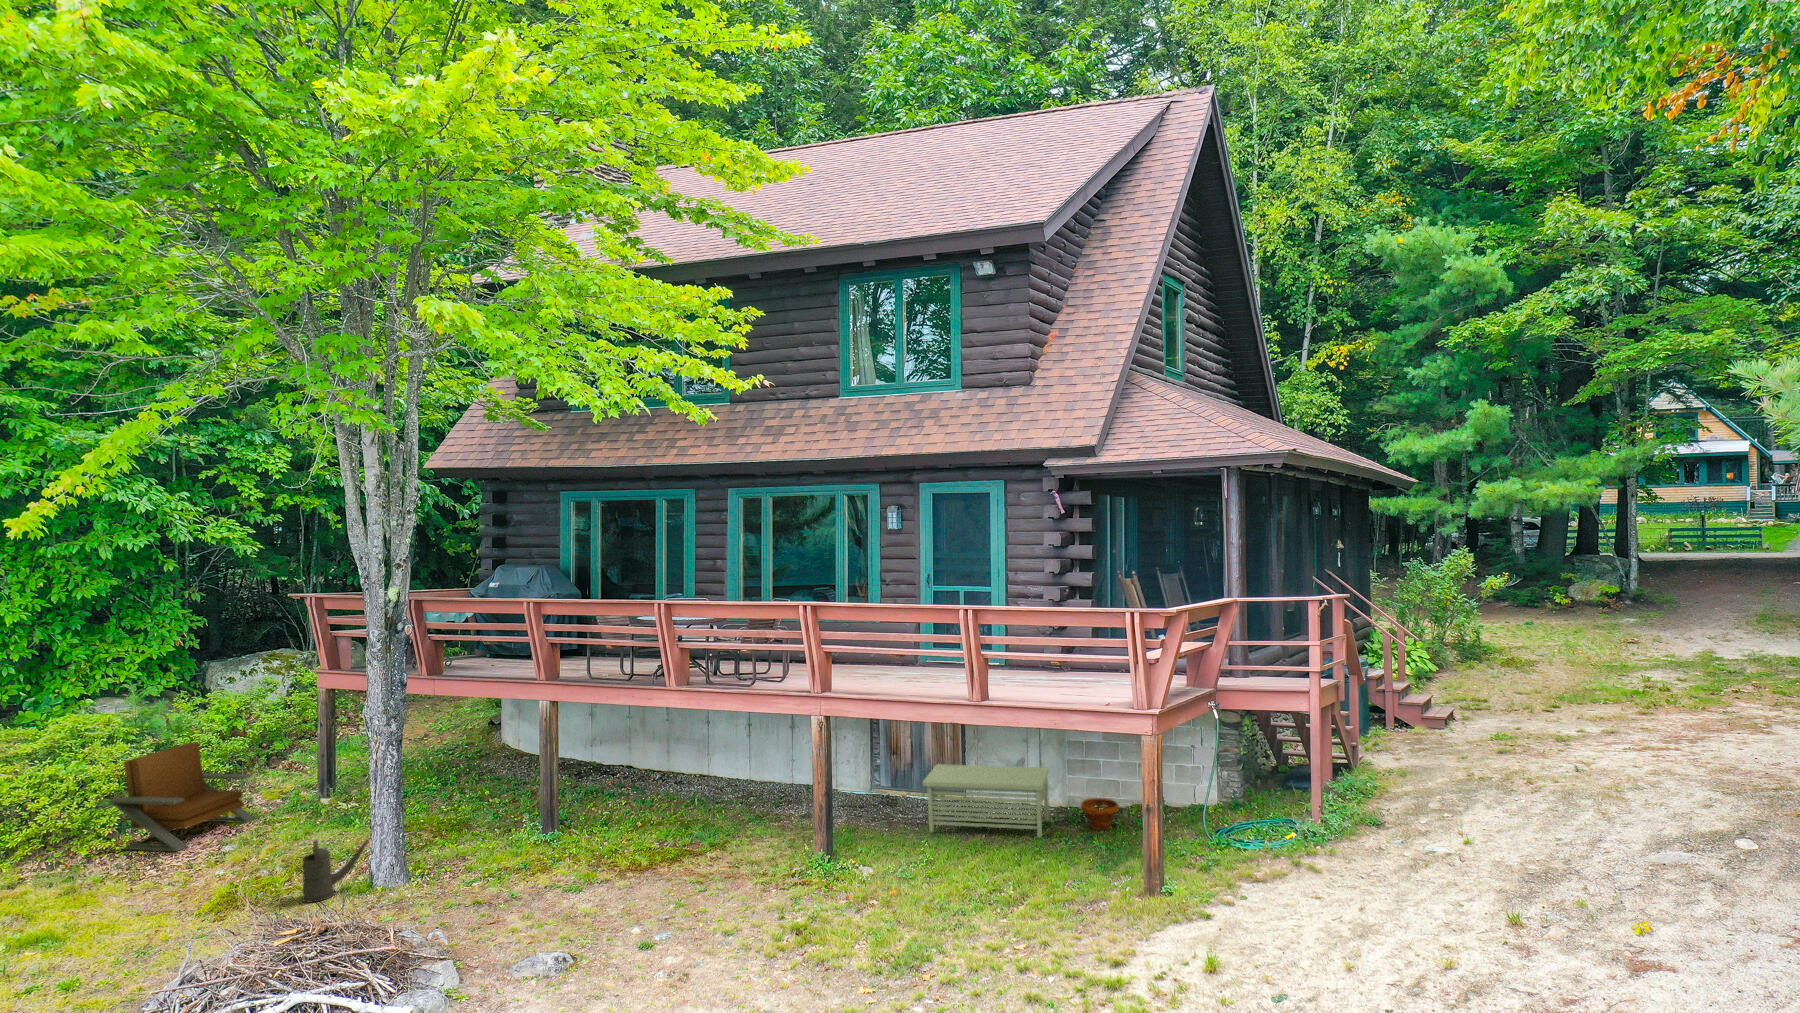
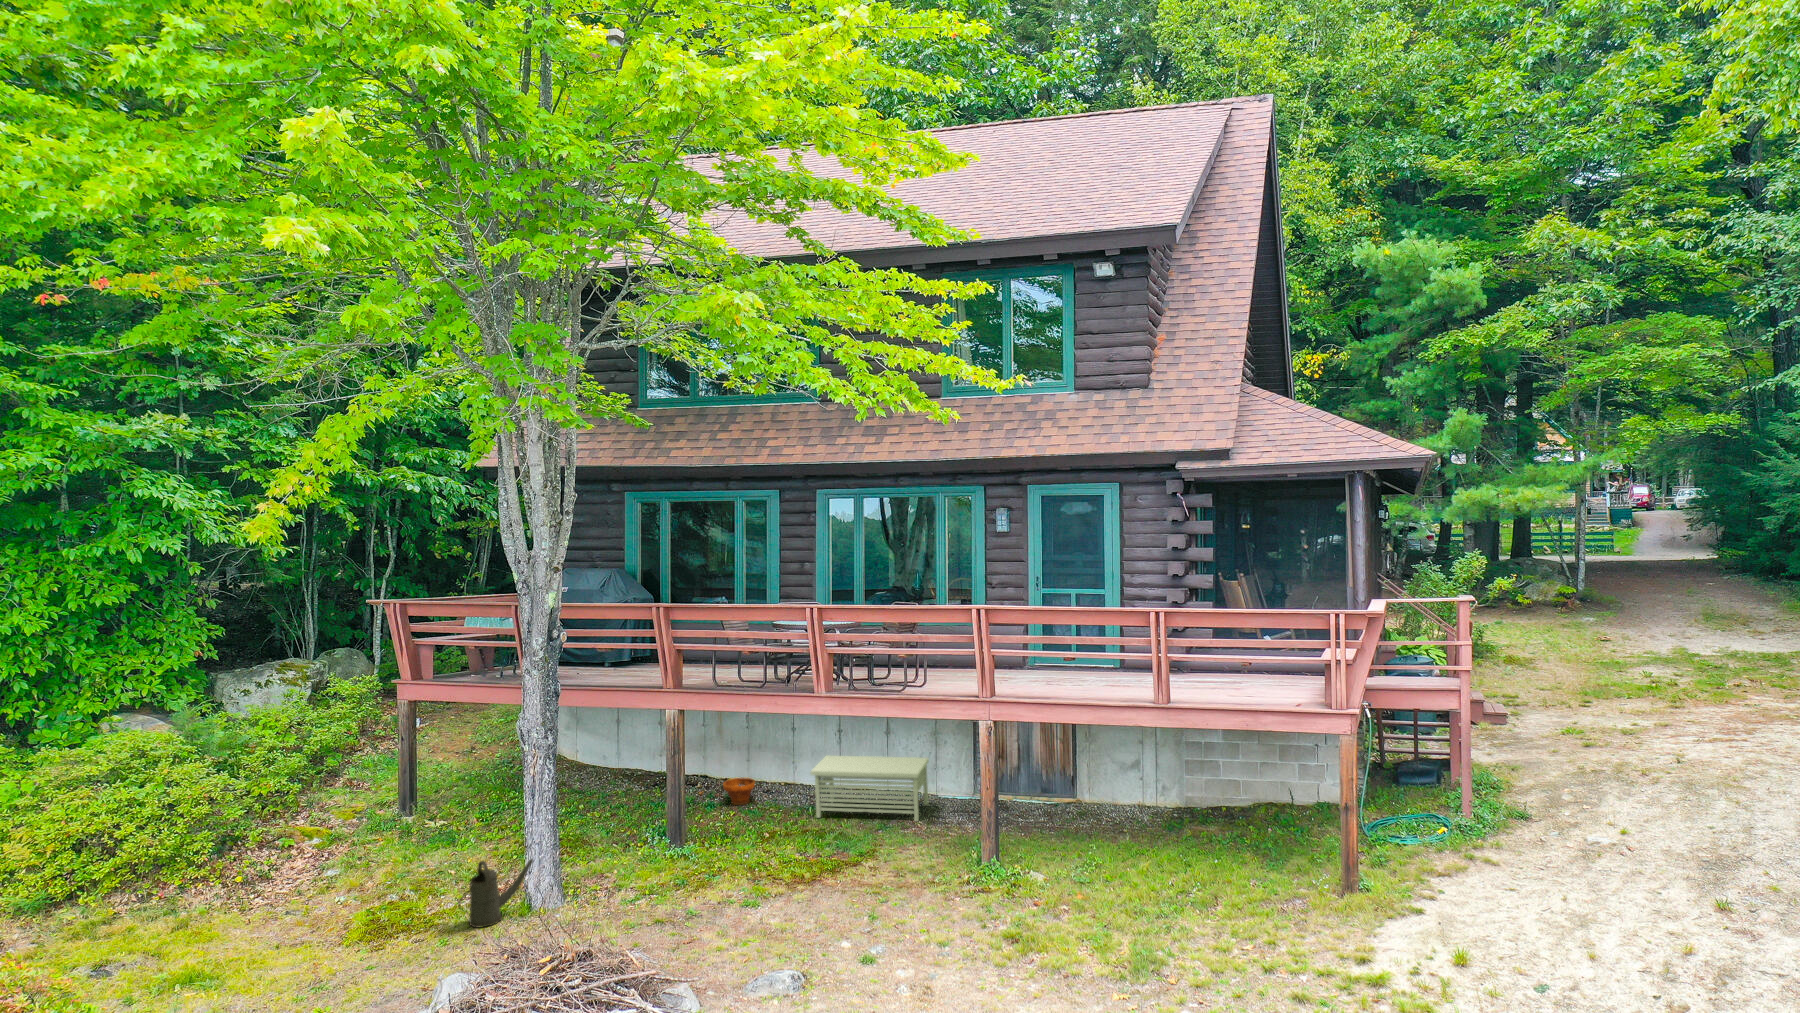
lounge chair: present [109,742,255,851] -> none [195,760,343,880]
storage bench: present [923,764,1049,838] -> present [810,755,929,821]
planter: present [1081,798,1119,830] -> present [723,777,755,805]

